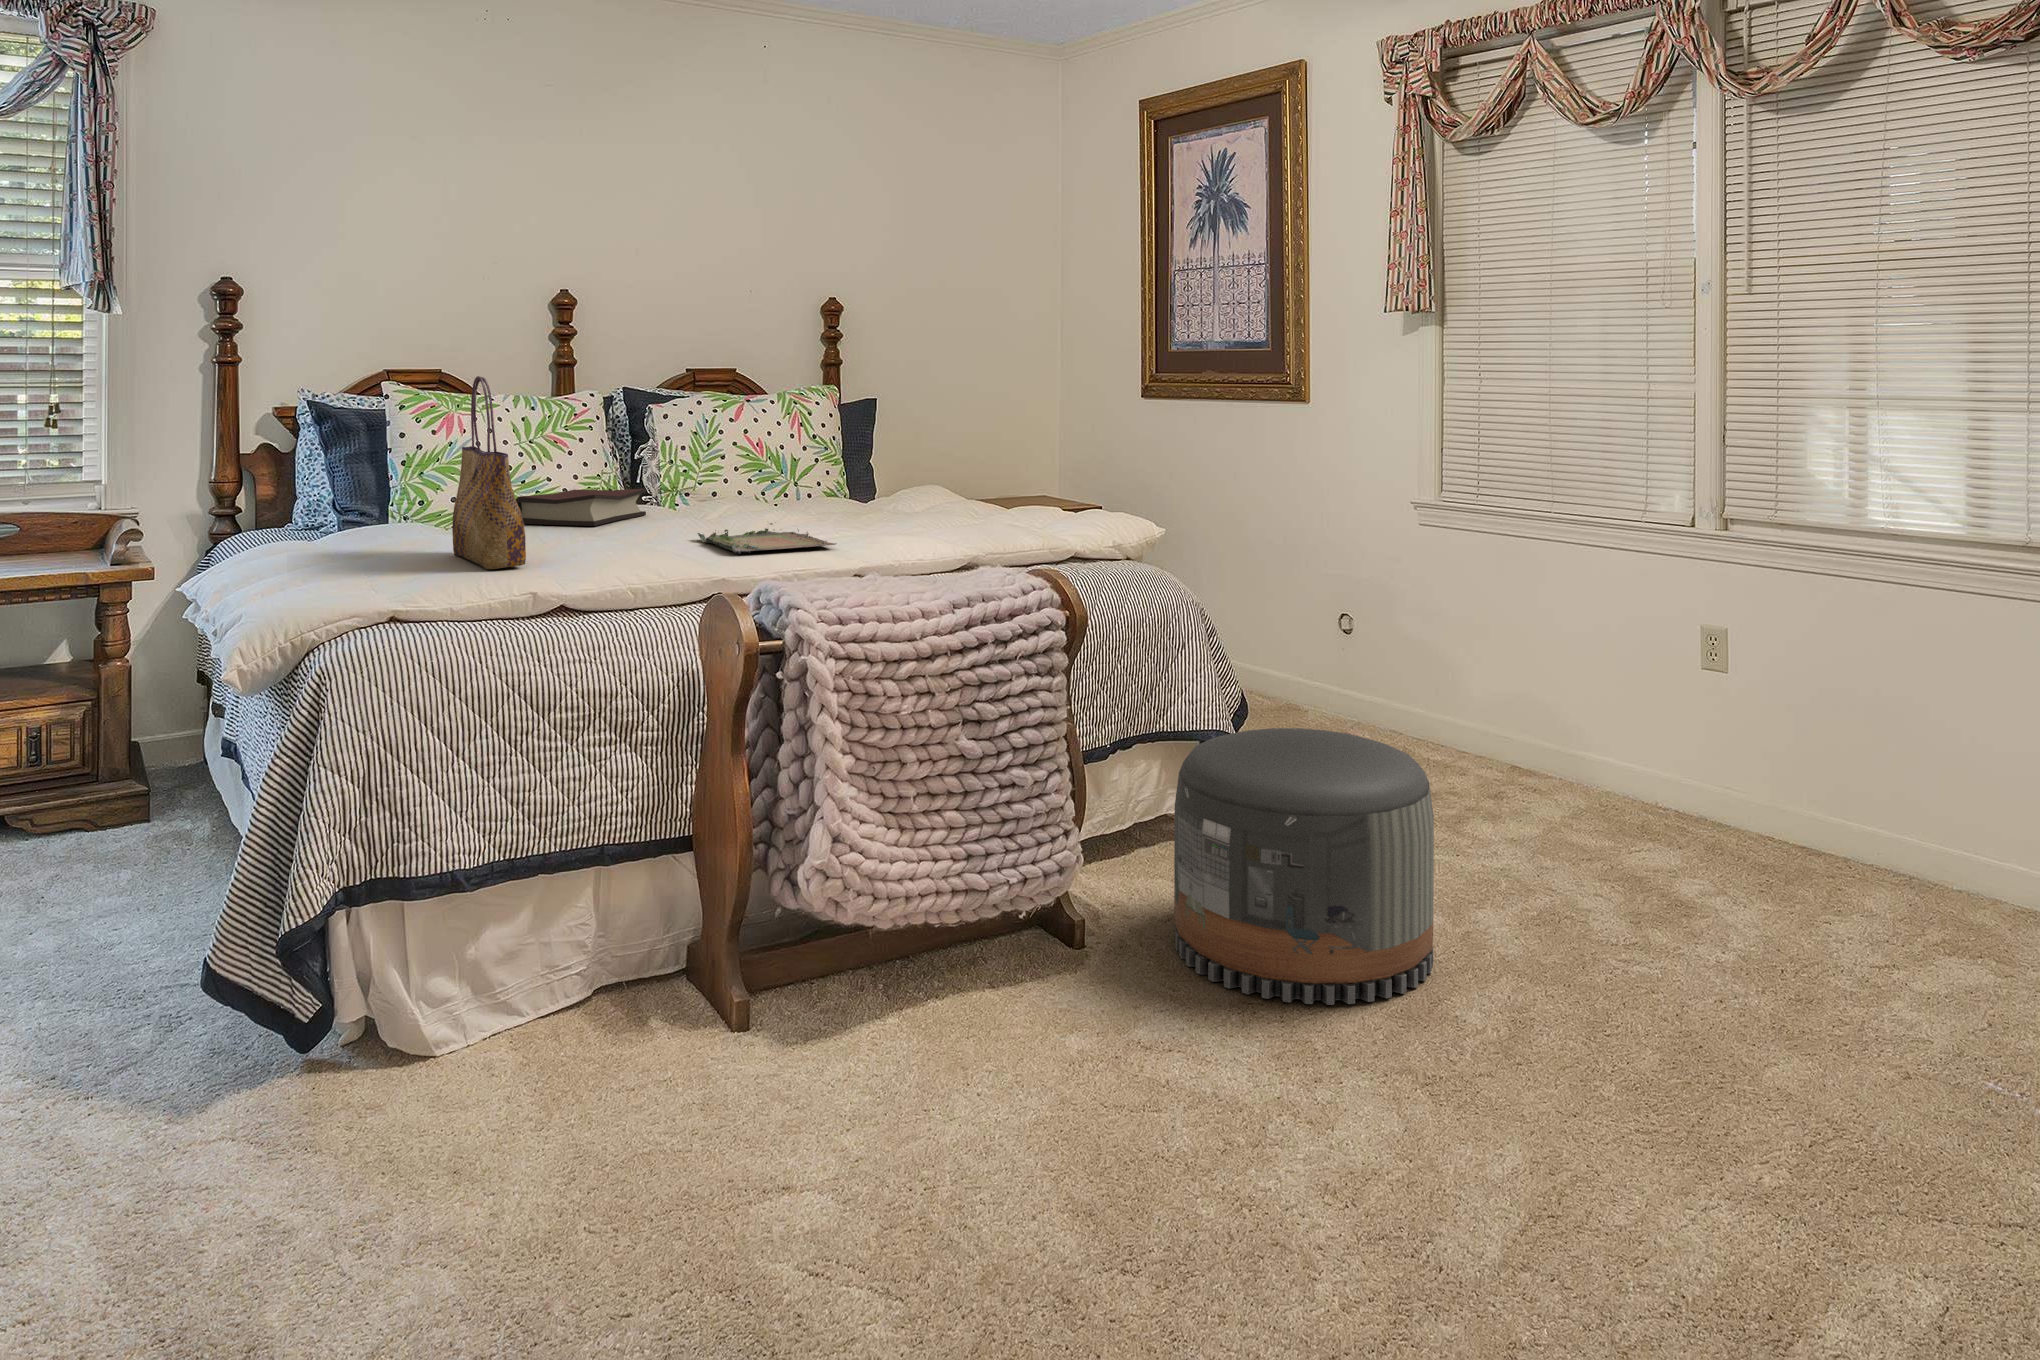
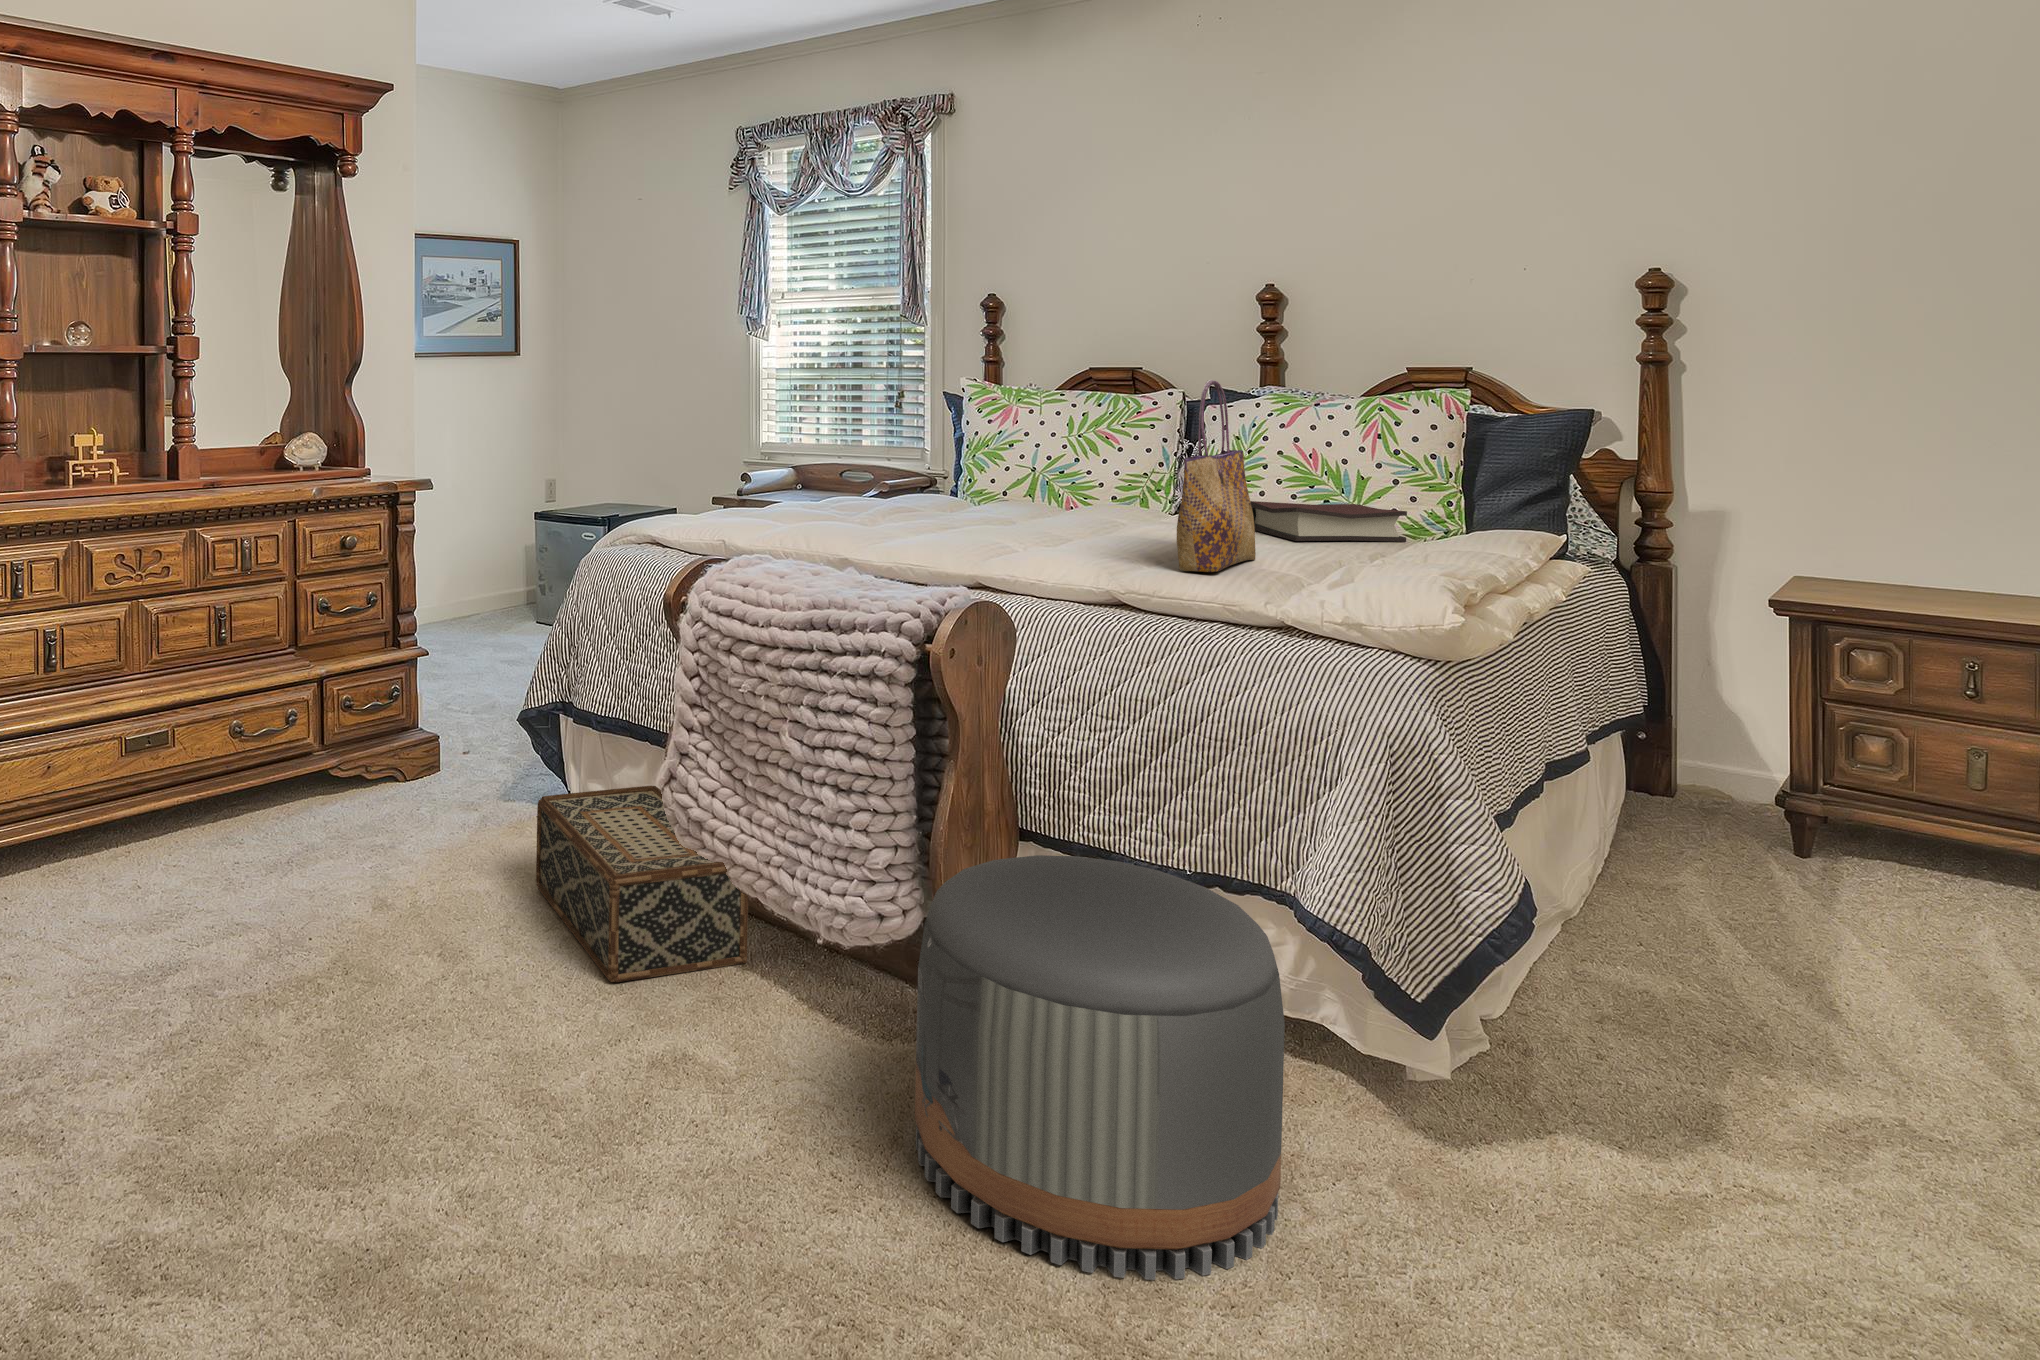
tote bag: present [452,376,526,569] -> present [1177,380,1256,572]
hardback book: present [516,488,646,526] -> present [1250,501,1407,542]
tray: present [698,523,837,554] -> none [927,526,1080,553]
woven basket: none [584,896,902,1089] -> present [536,786,748,982]

